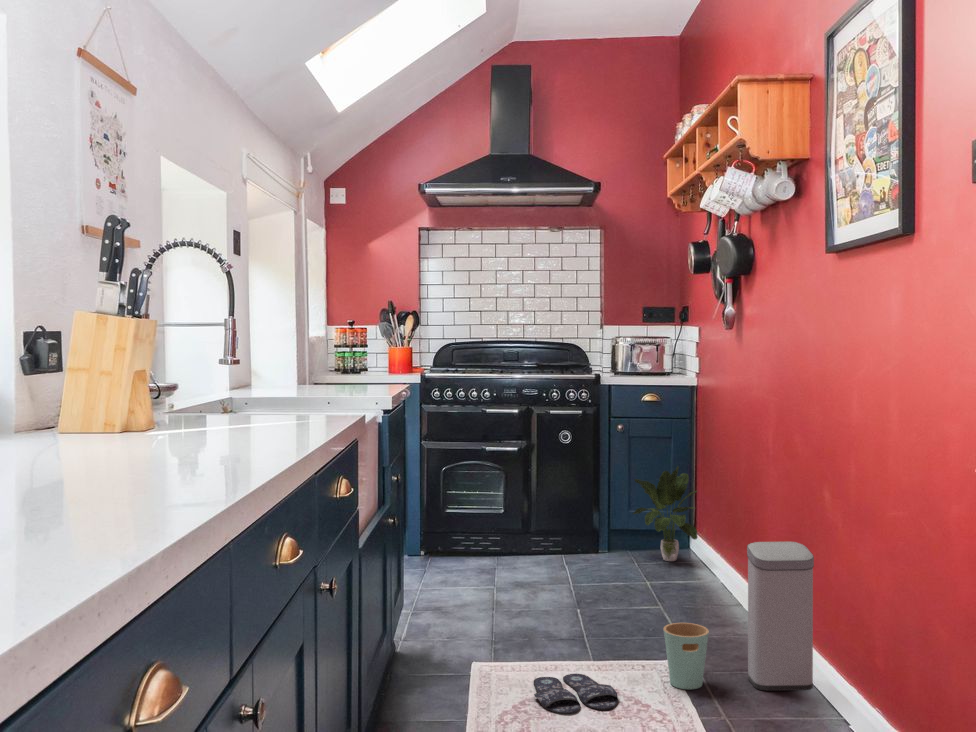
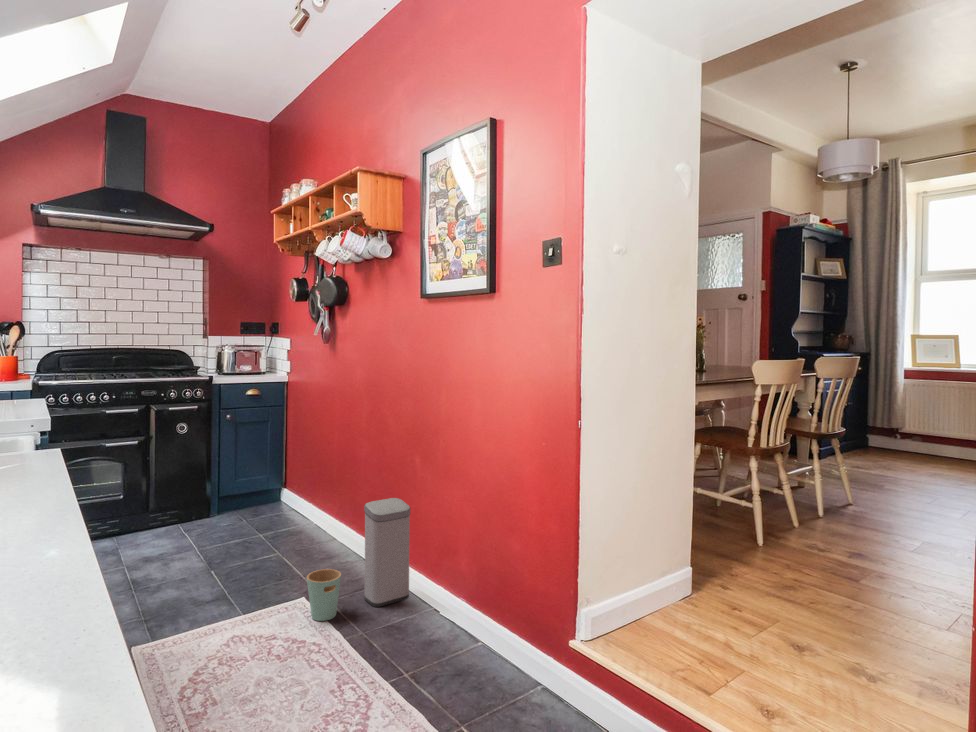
potted plant: present [633,467,698,561] -> none [239,444,293,515]
slippers: present [534,674,618,714] -> none [199,629,279,672]

